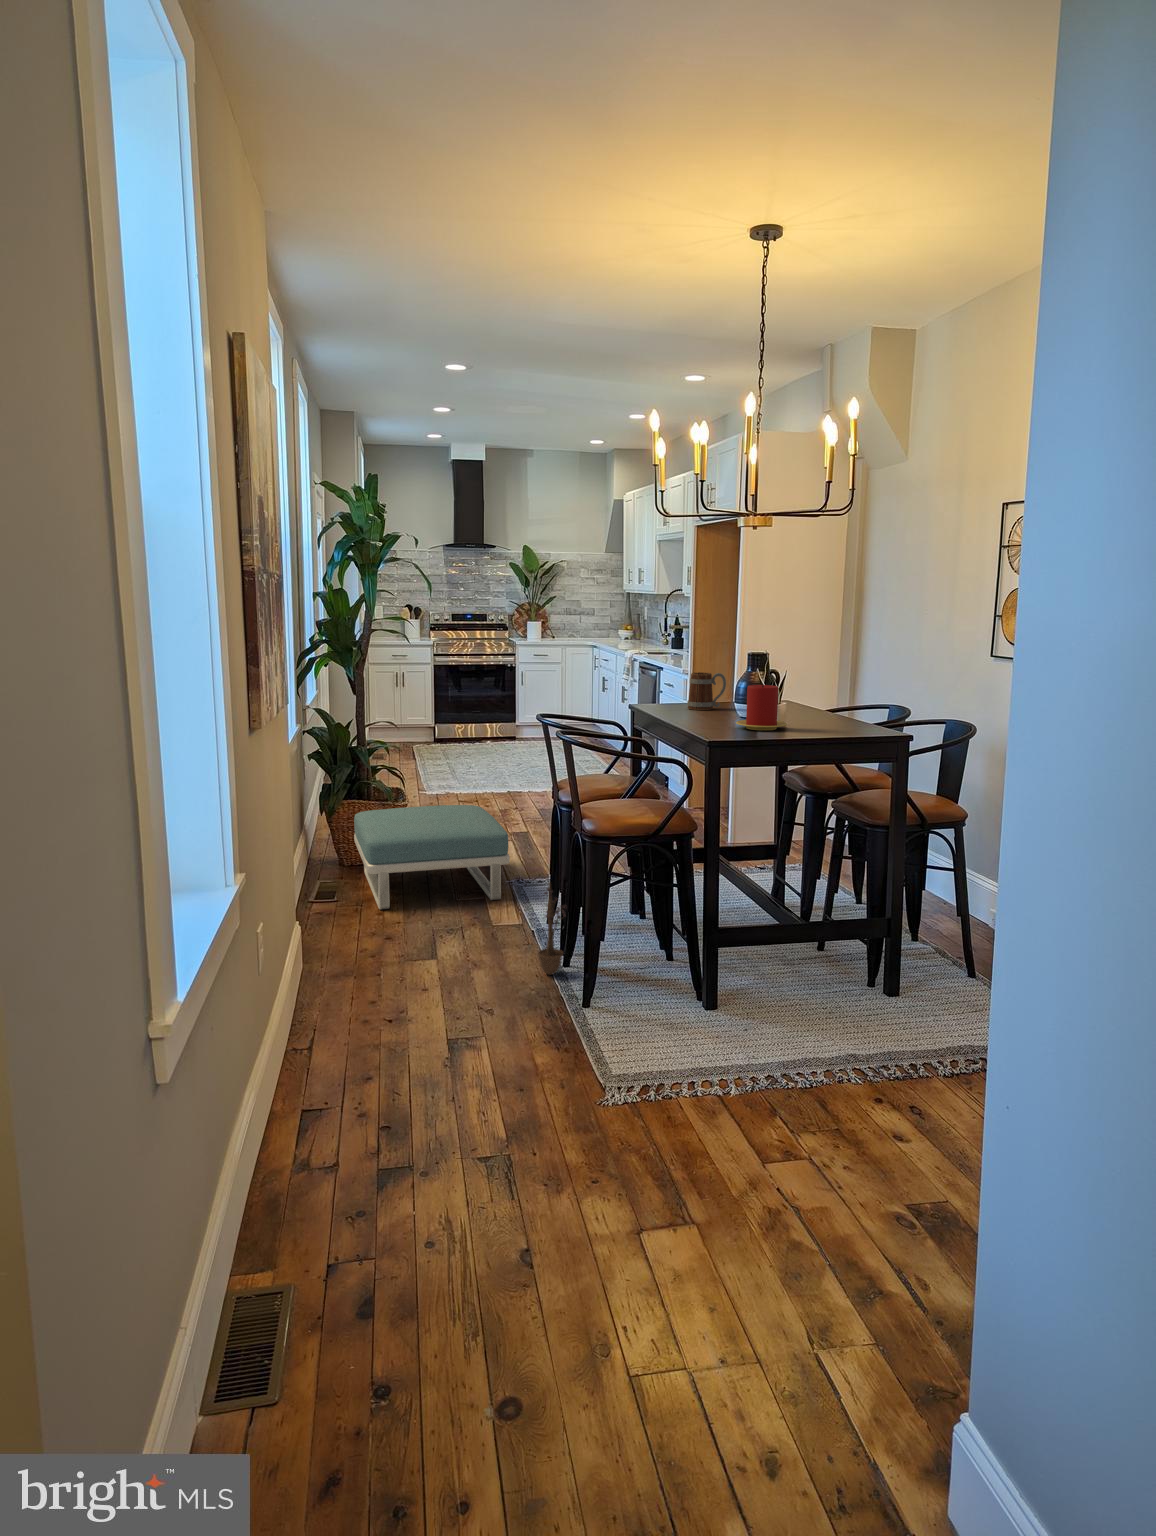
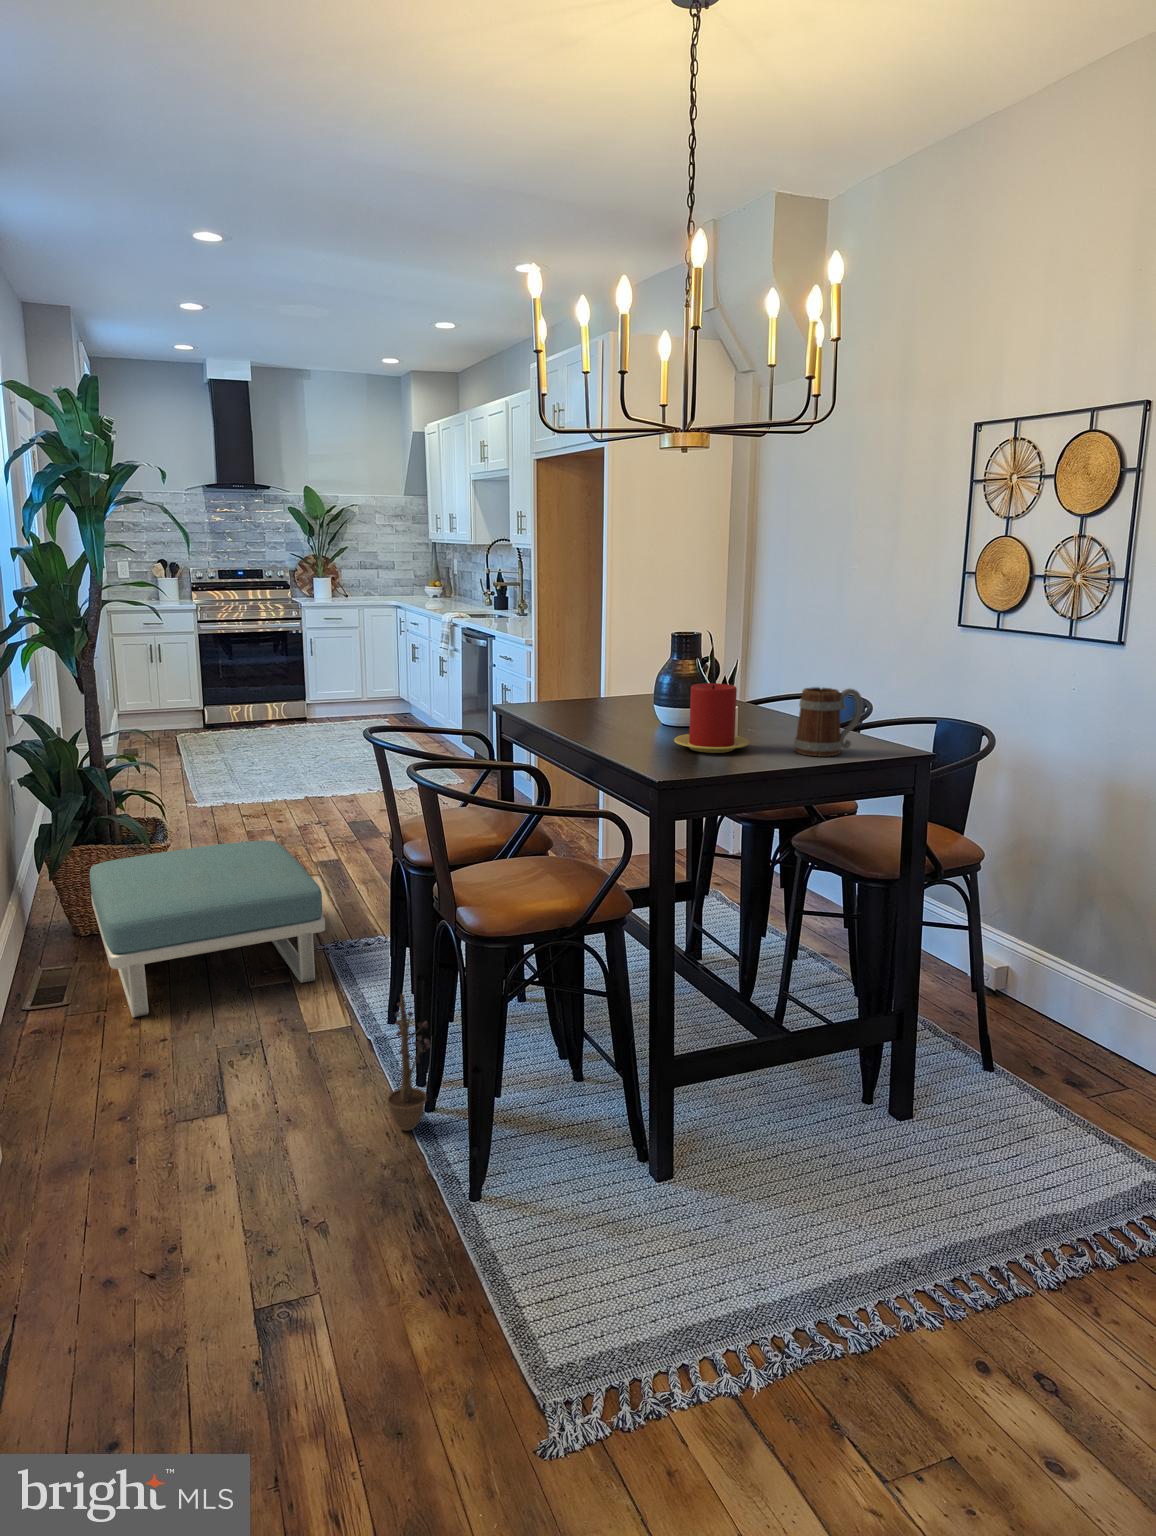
mug: present [687,672,726,710] -> present [794,687,863,756]

